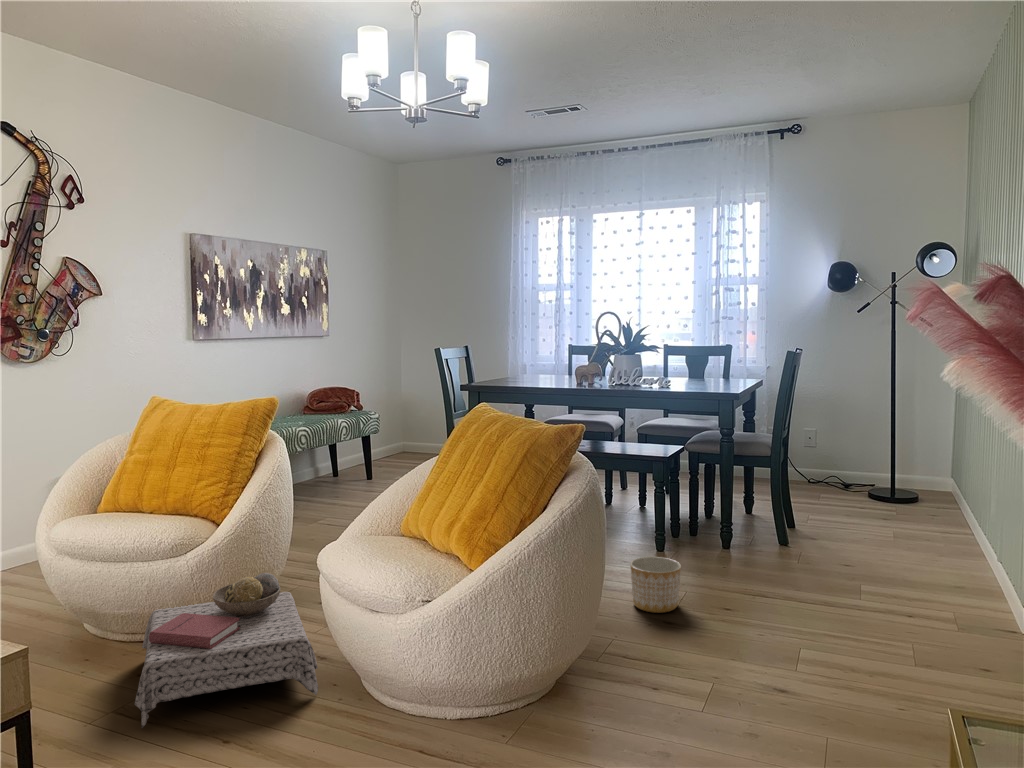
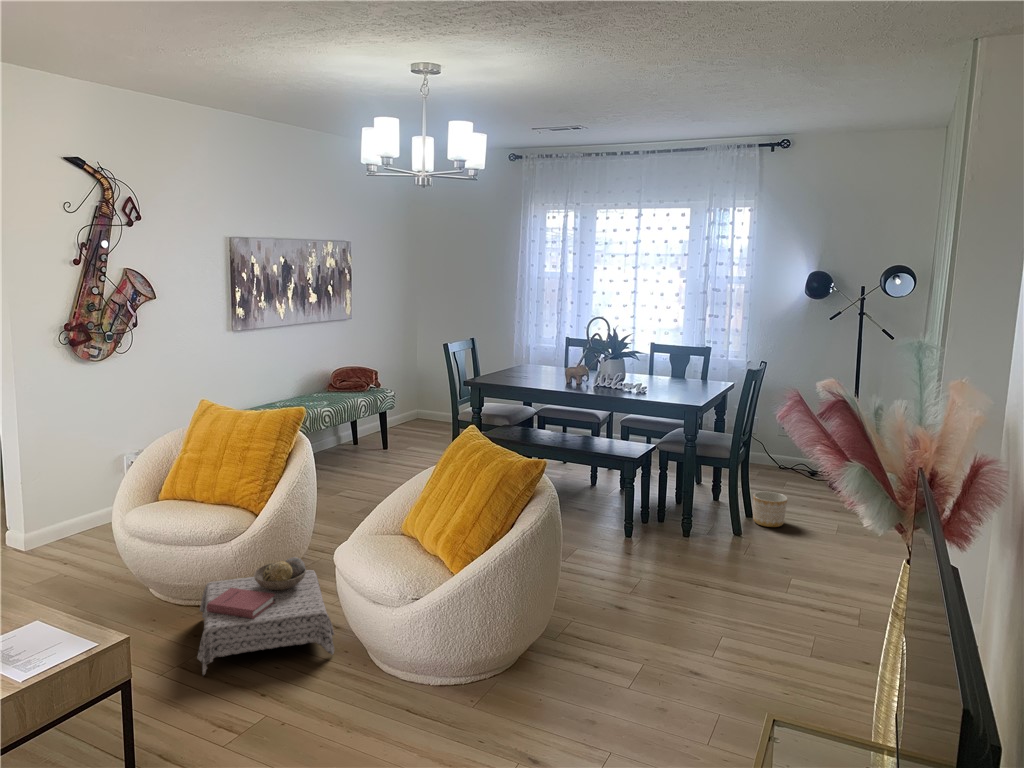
planter: present [630,557,681,613] -> present [753,492,788,527]

